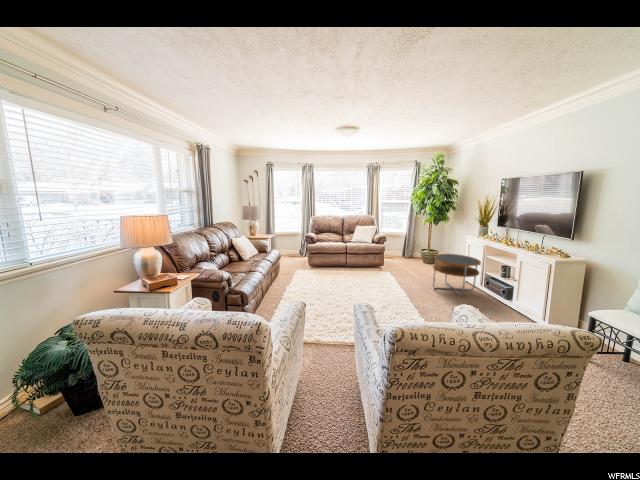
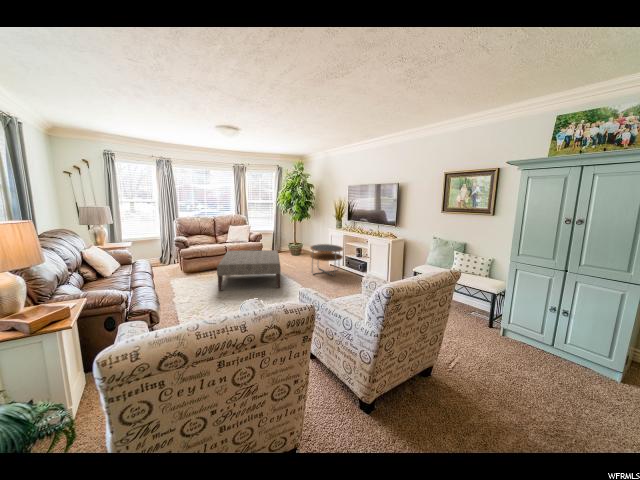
ottoman: none [327,250,396,296] -> present [217,250,281,291]

